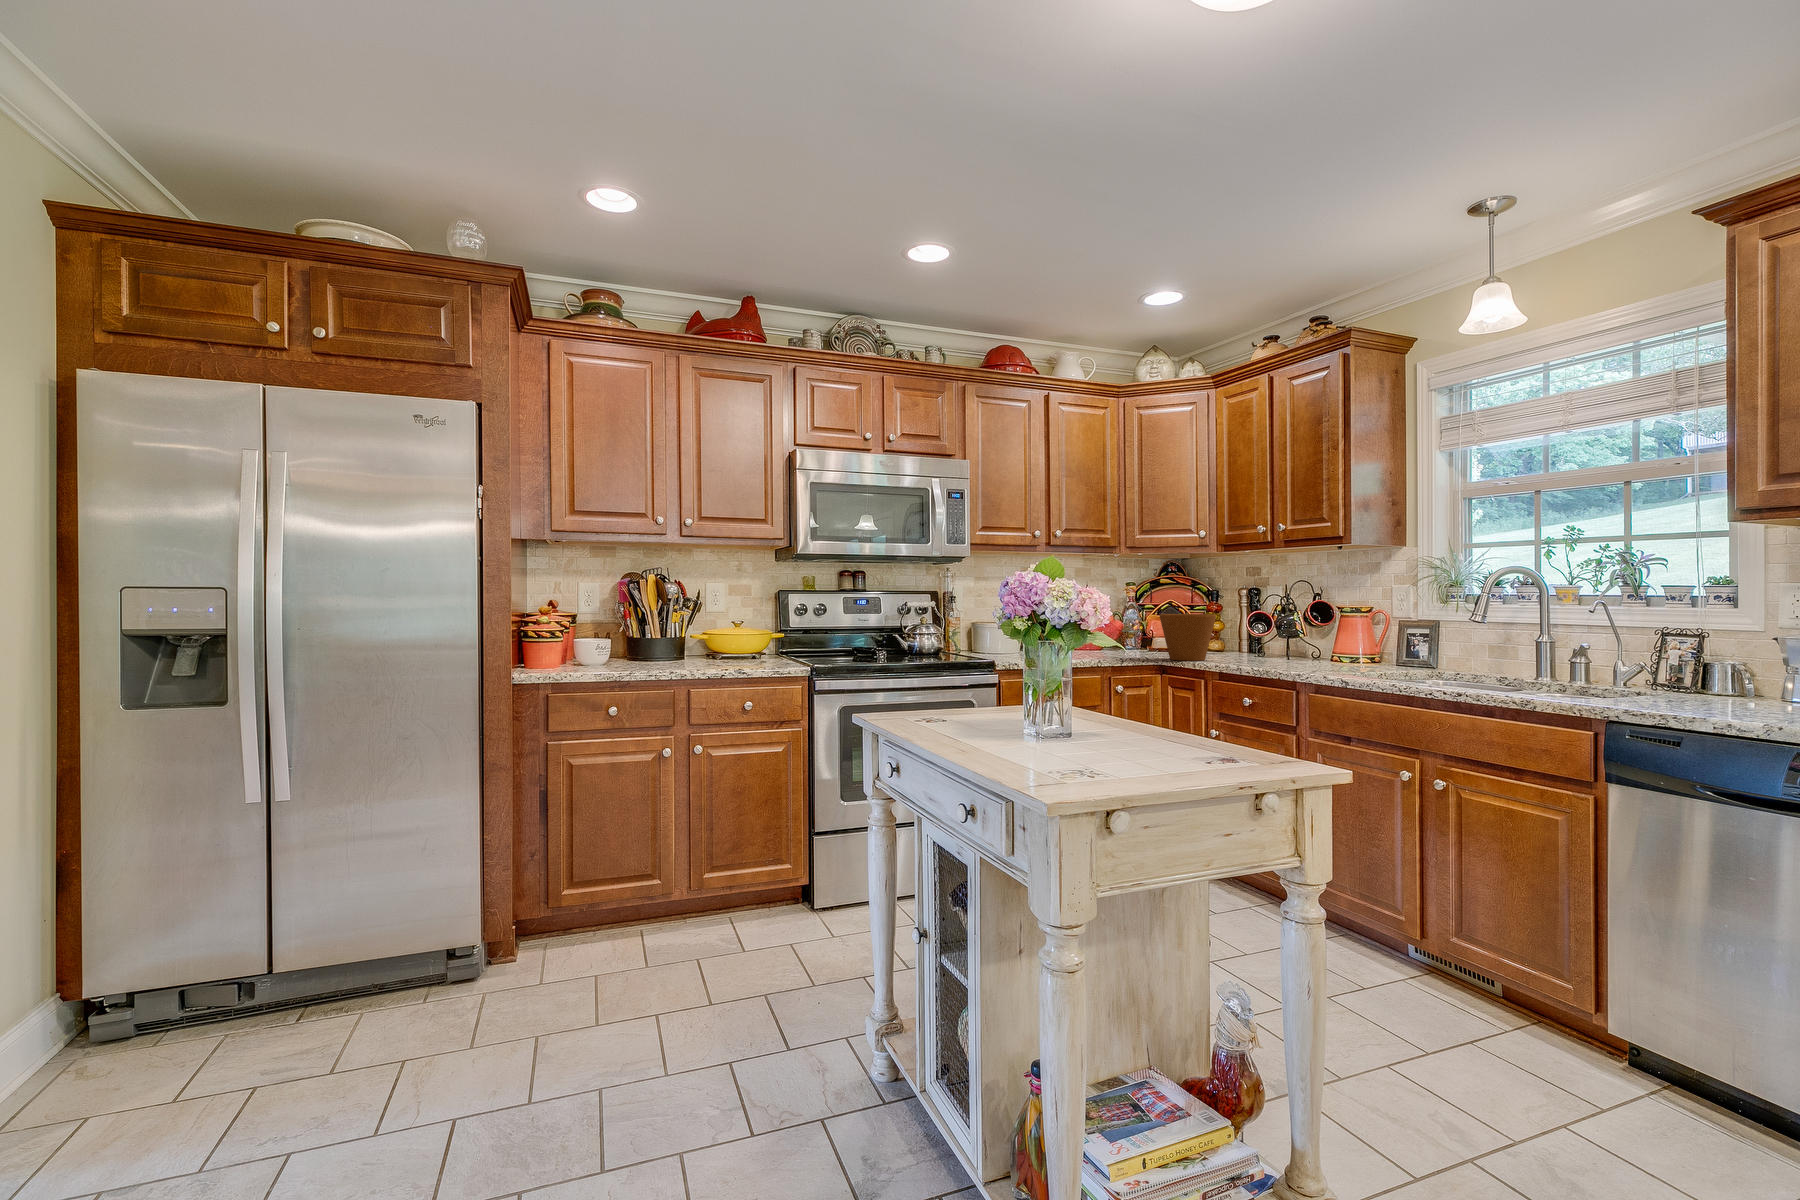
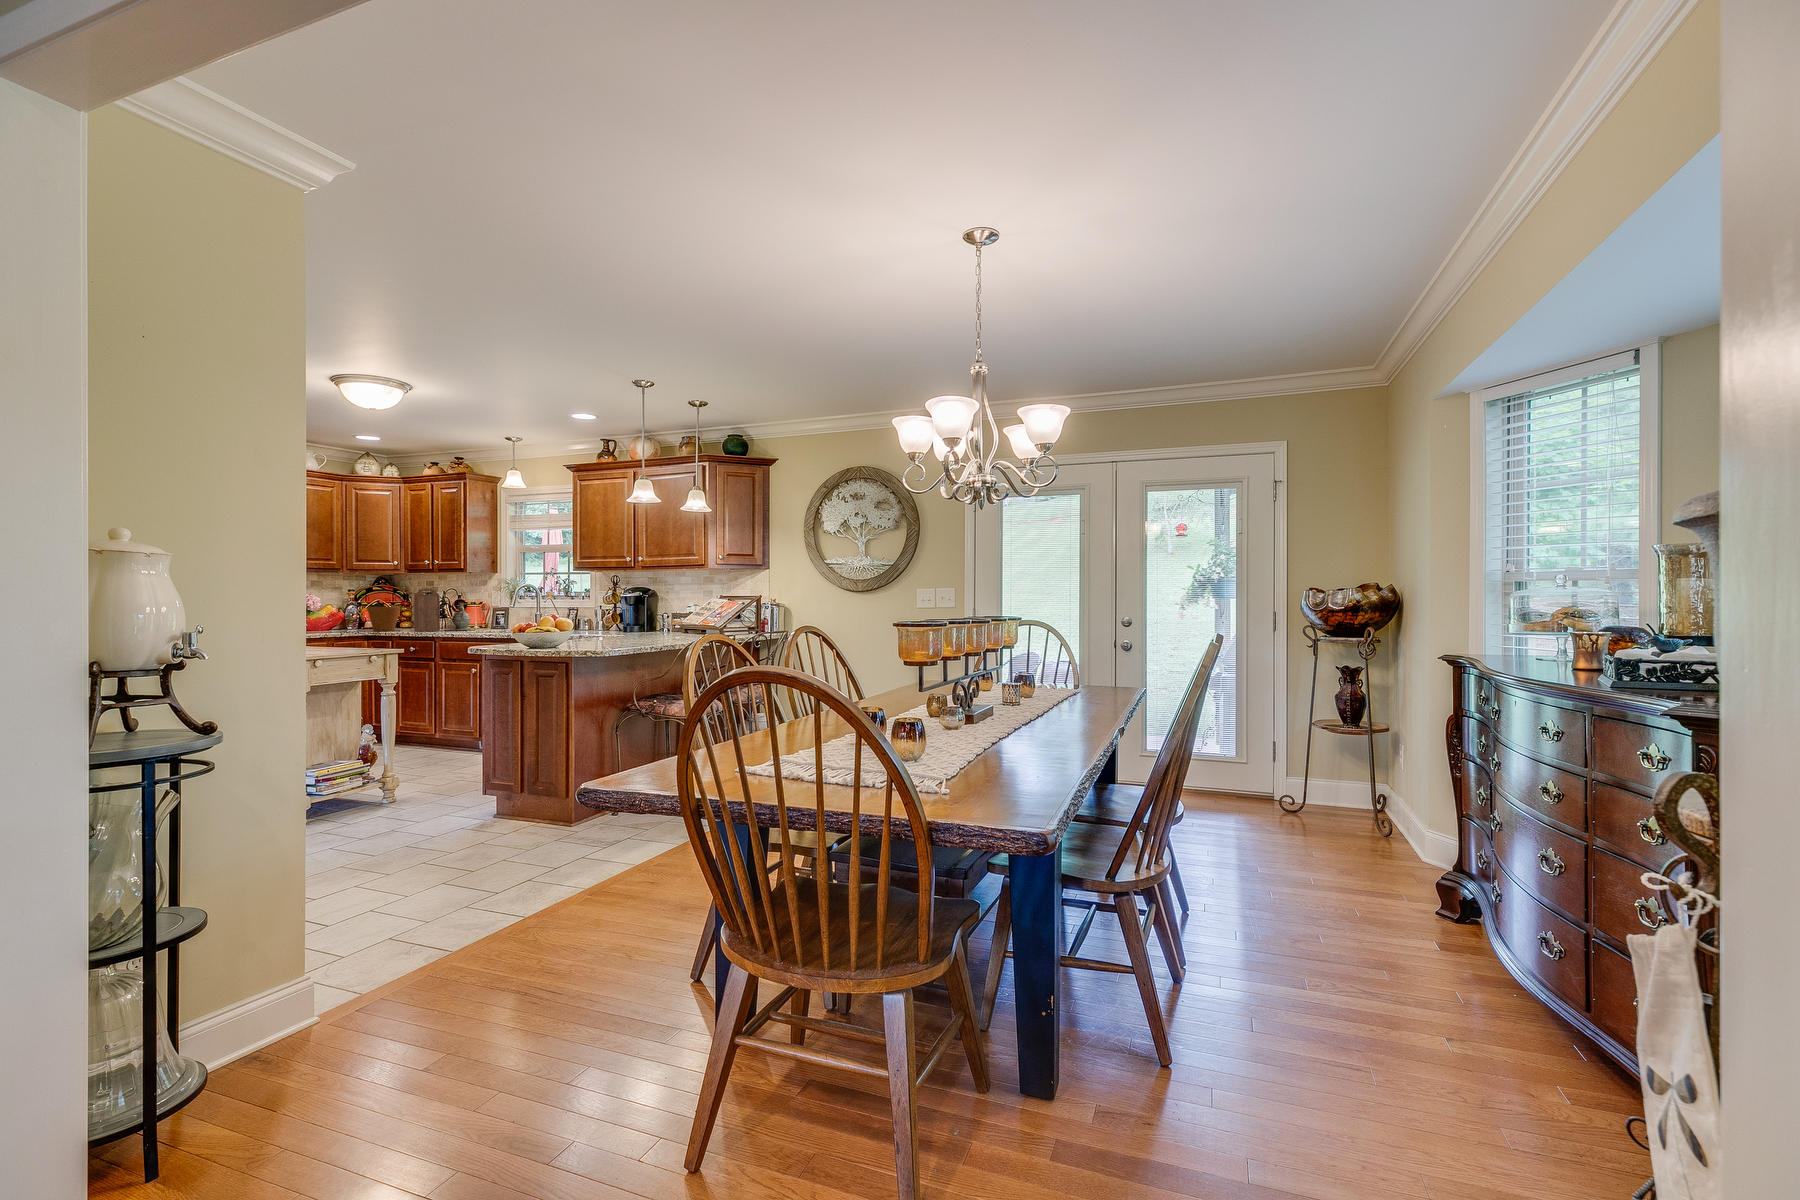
cutting board: none [1253,579,1301,671] -> present [414,588,440,632]
ceramic jug: none [1290,609,1385,669] -> present [446,603,475,630]

